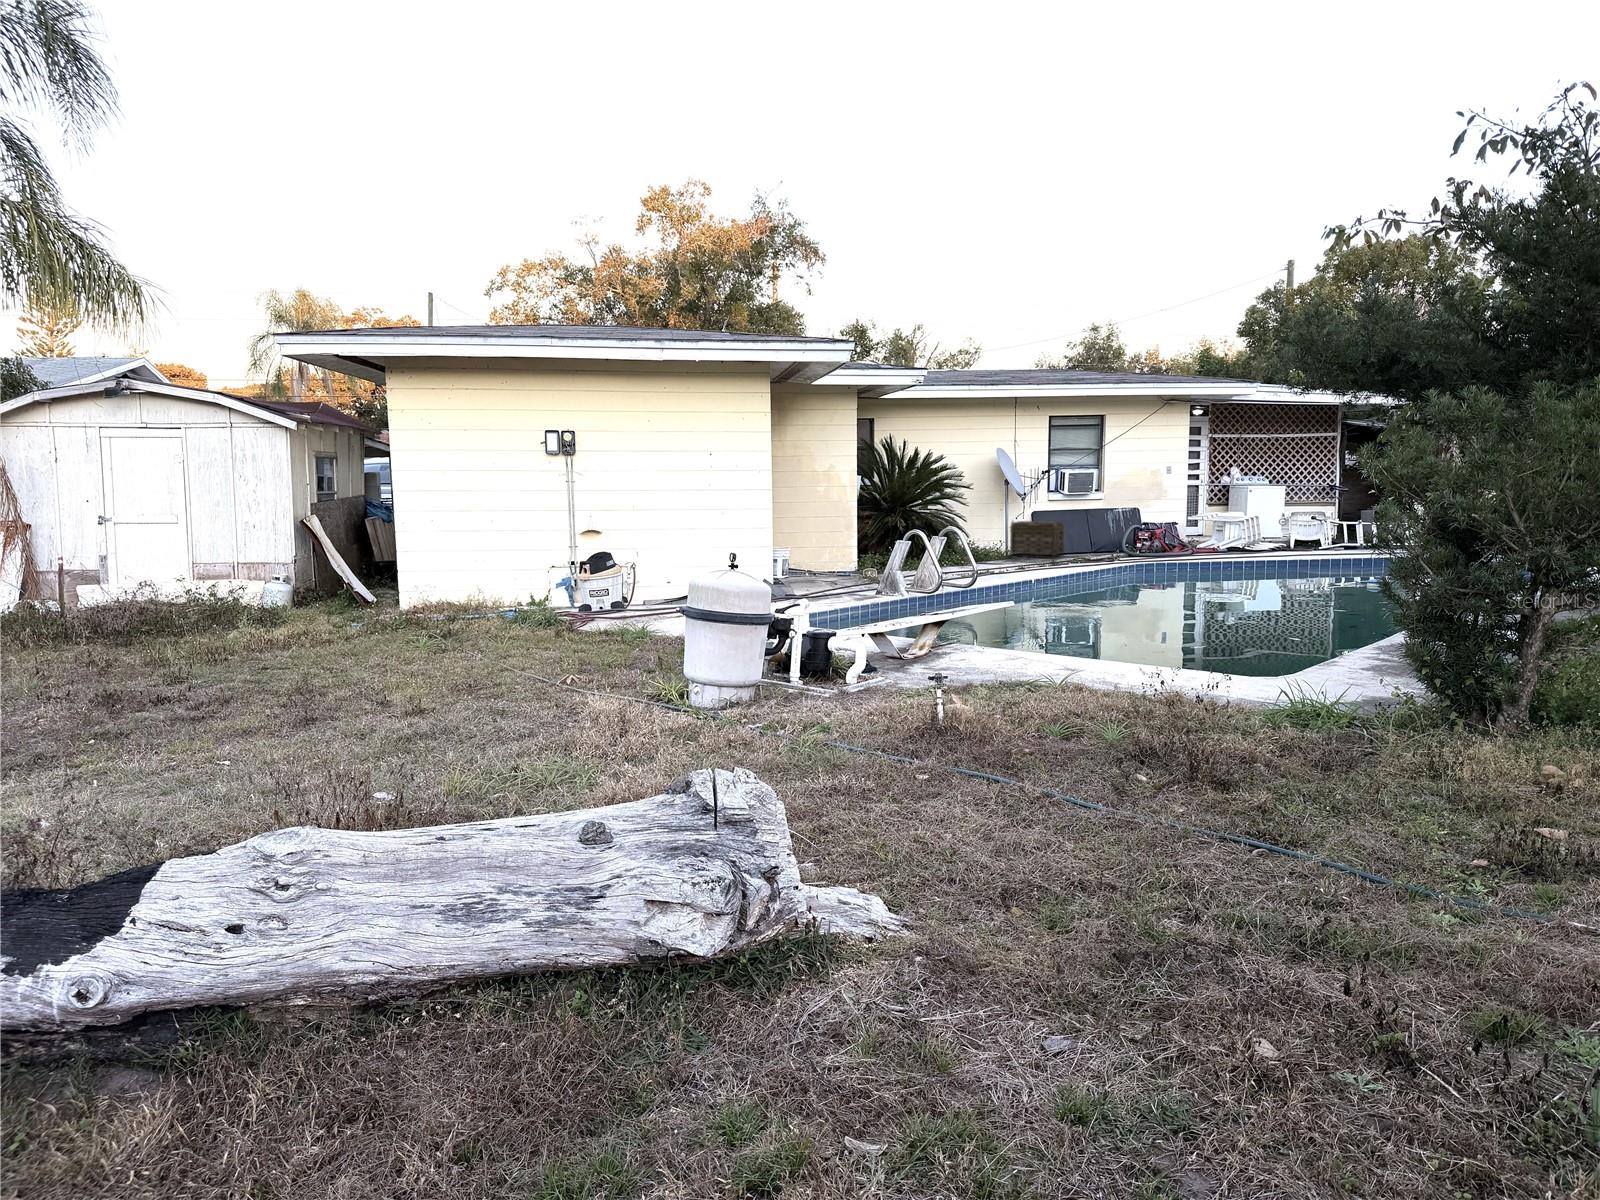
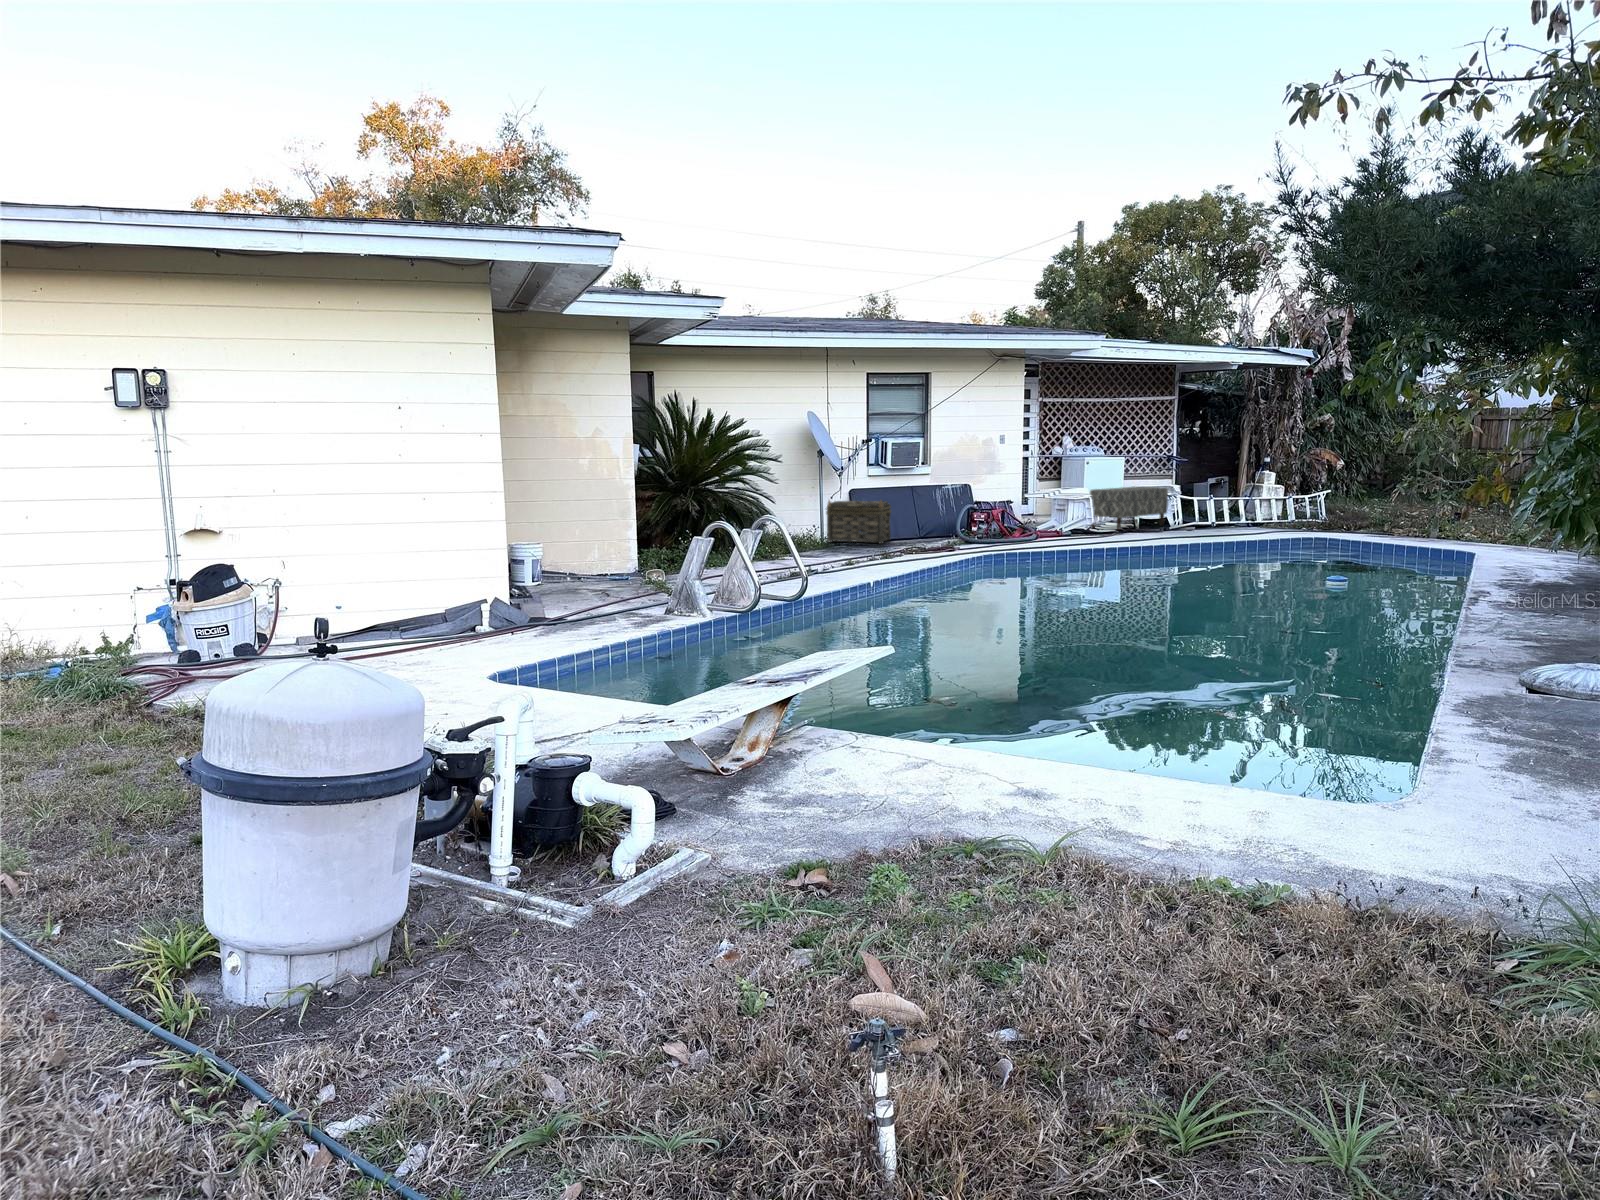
bench: none [1242,512,1317,549] -> present [1090,487,1168,530]

